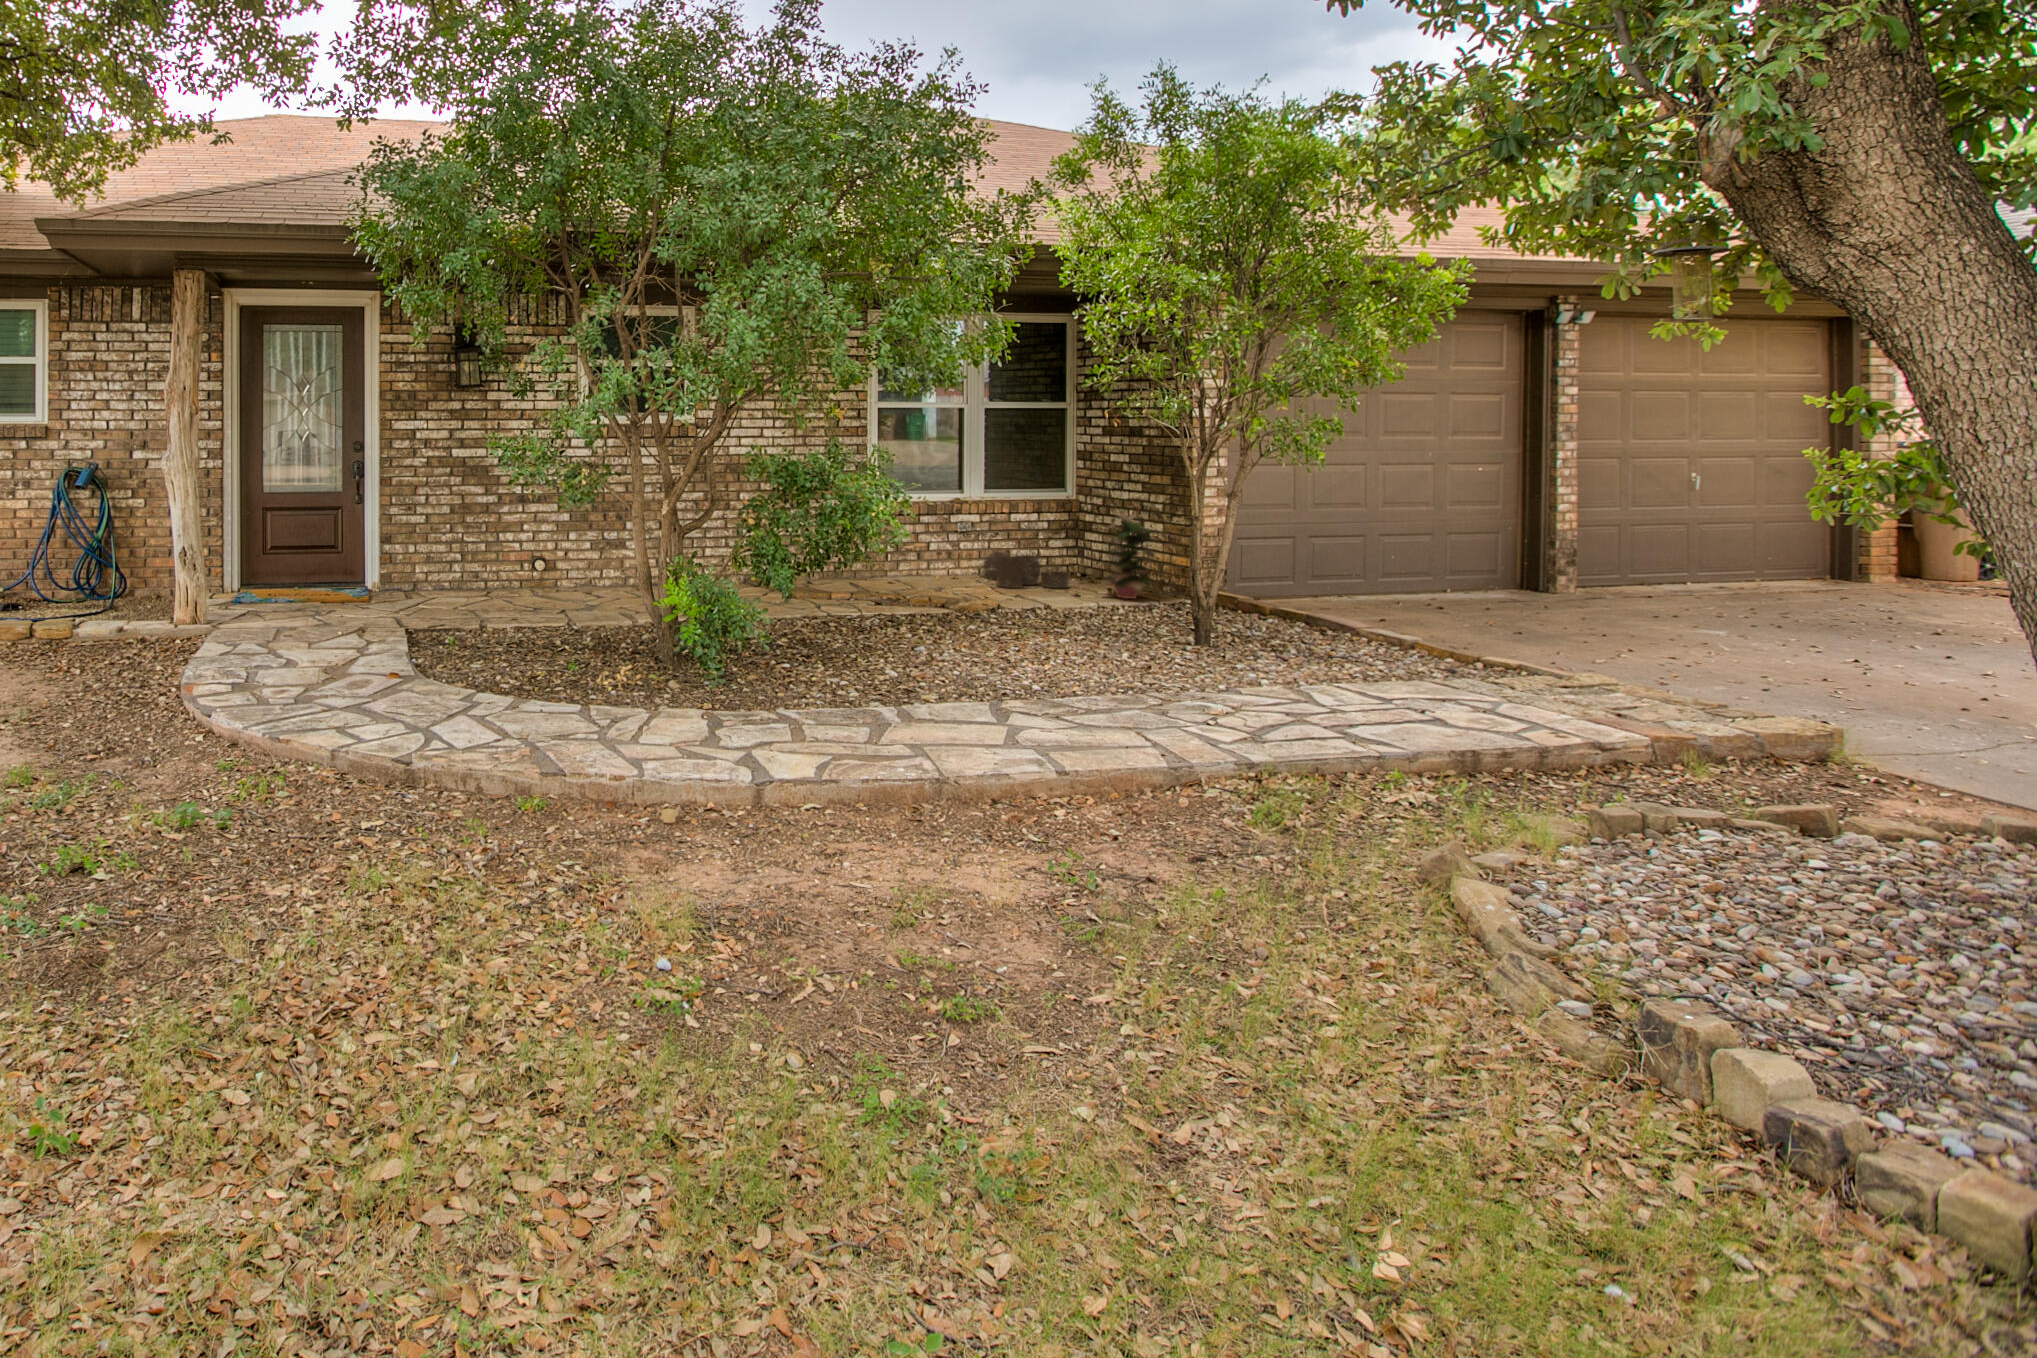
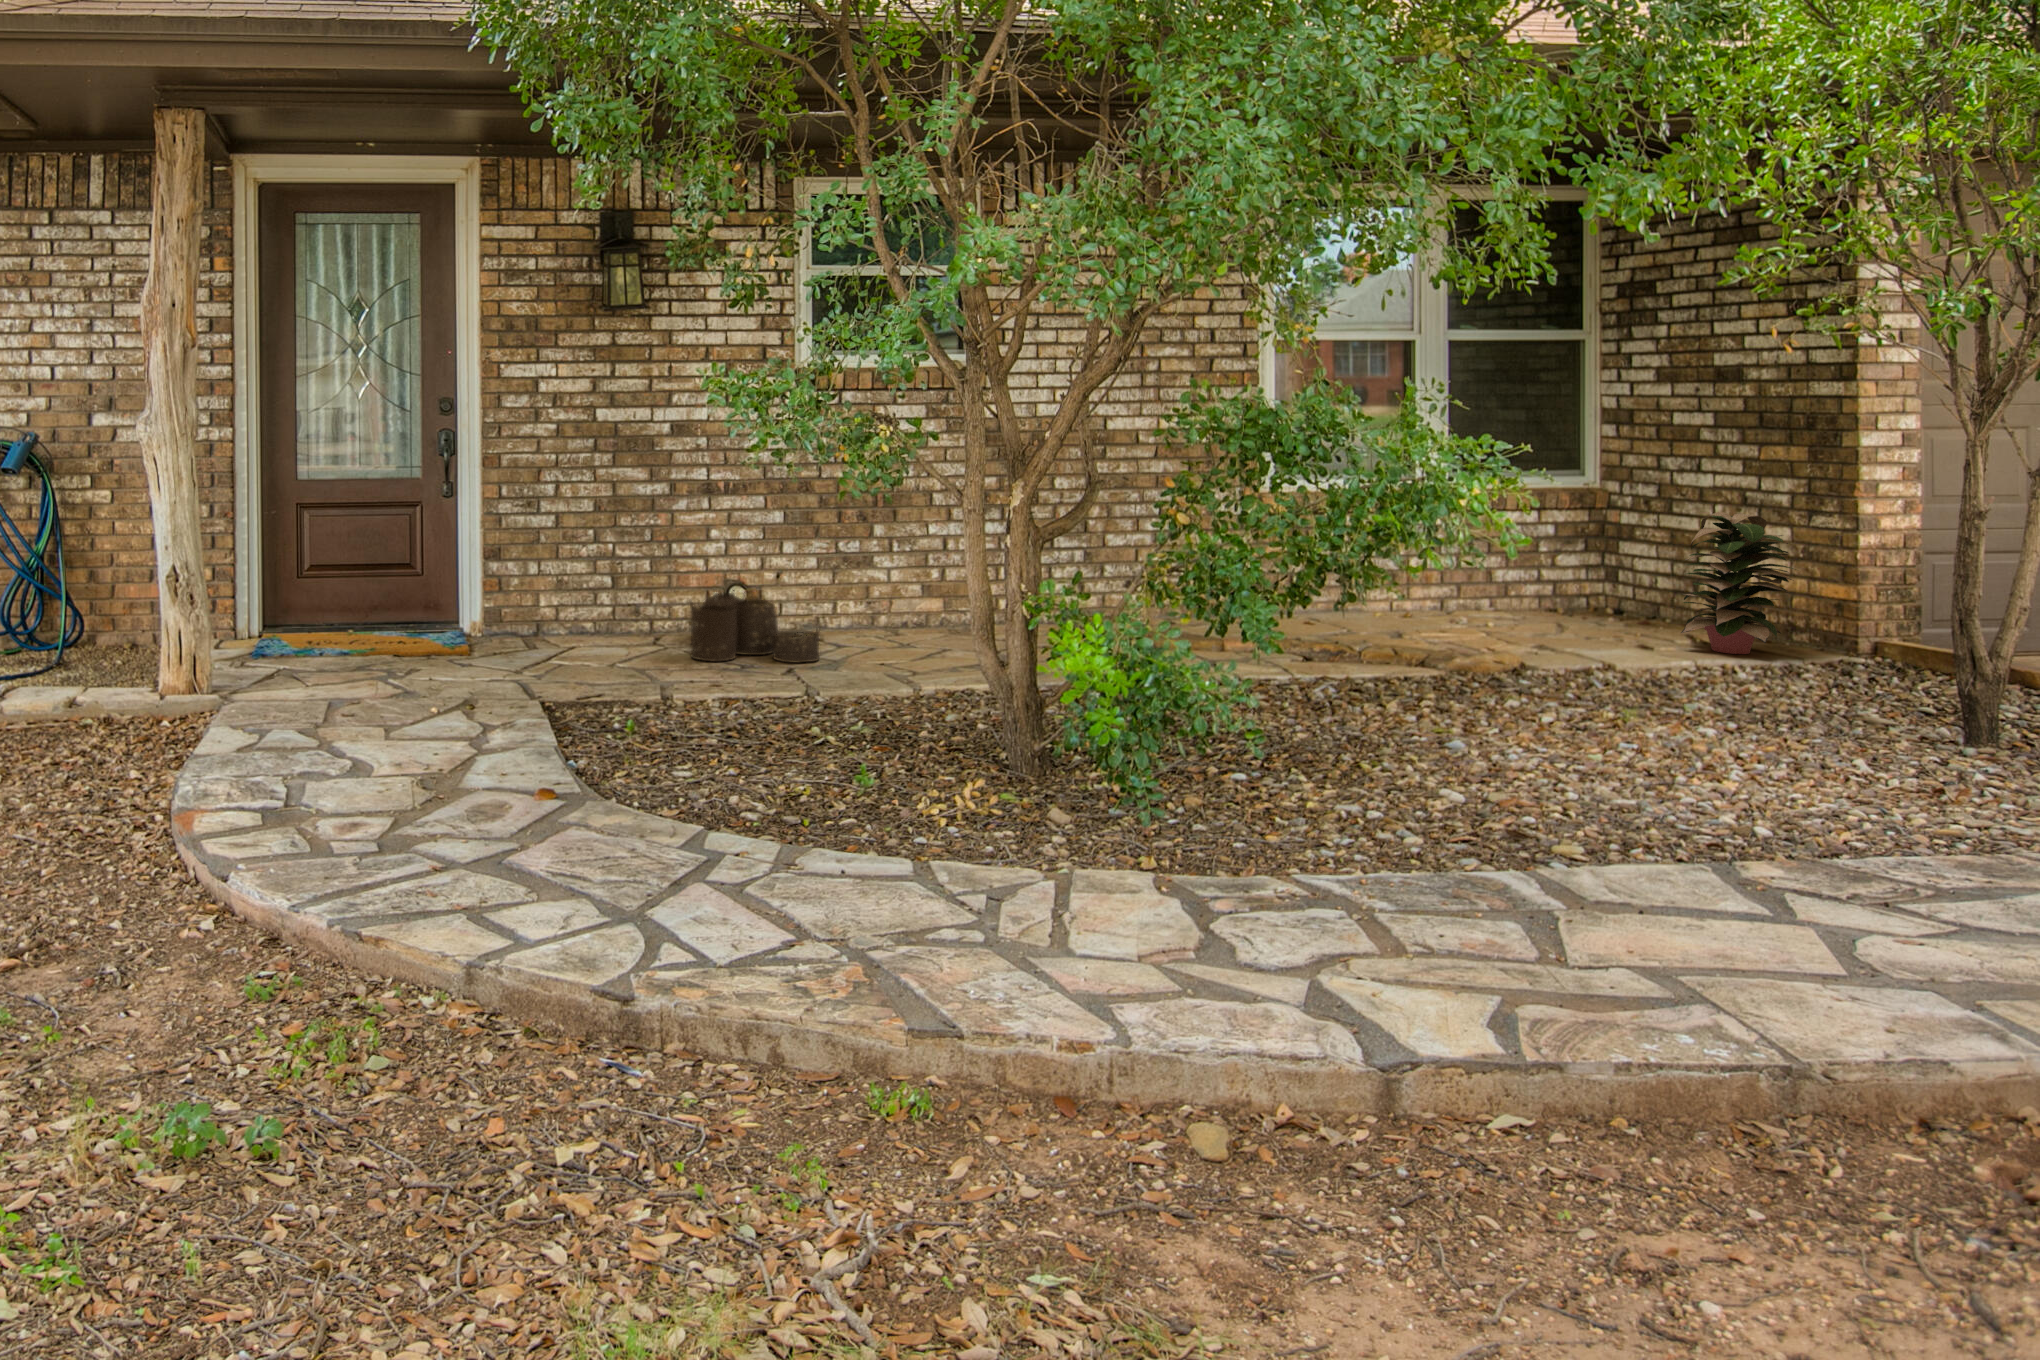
woven basket: present [983,551,1069,588] -> present [690,590,820,662]

